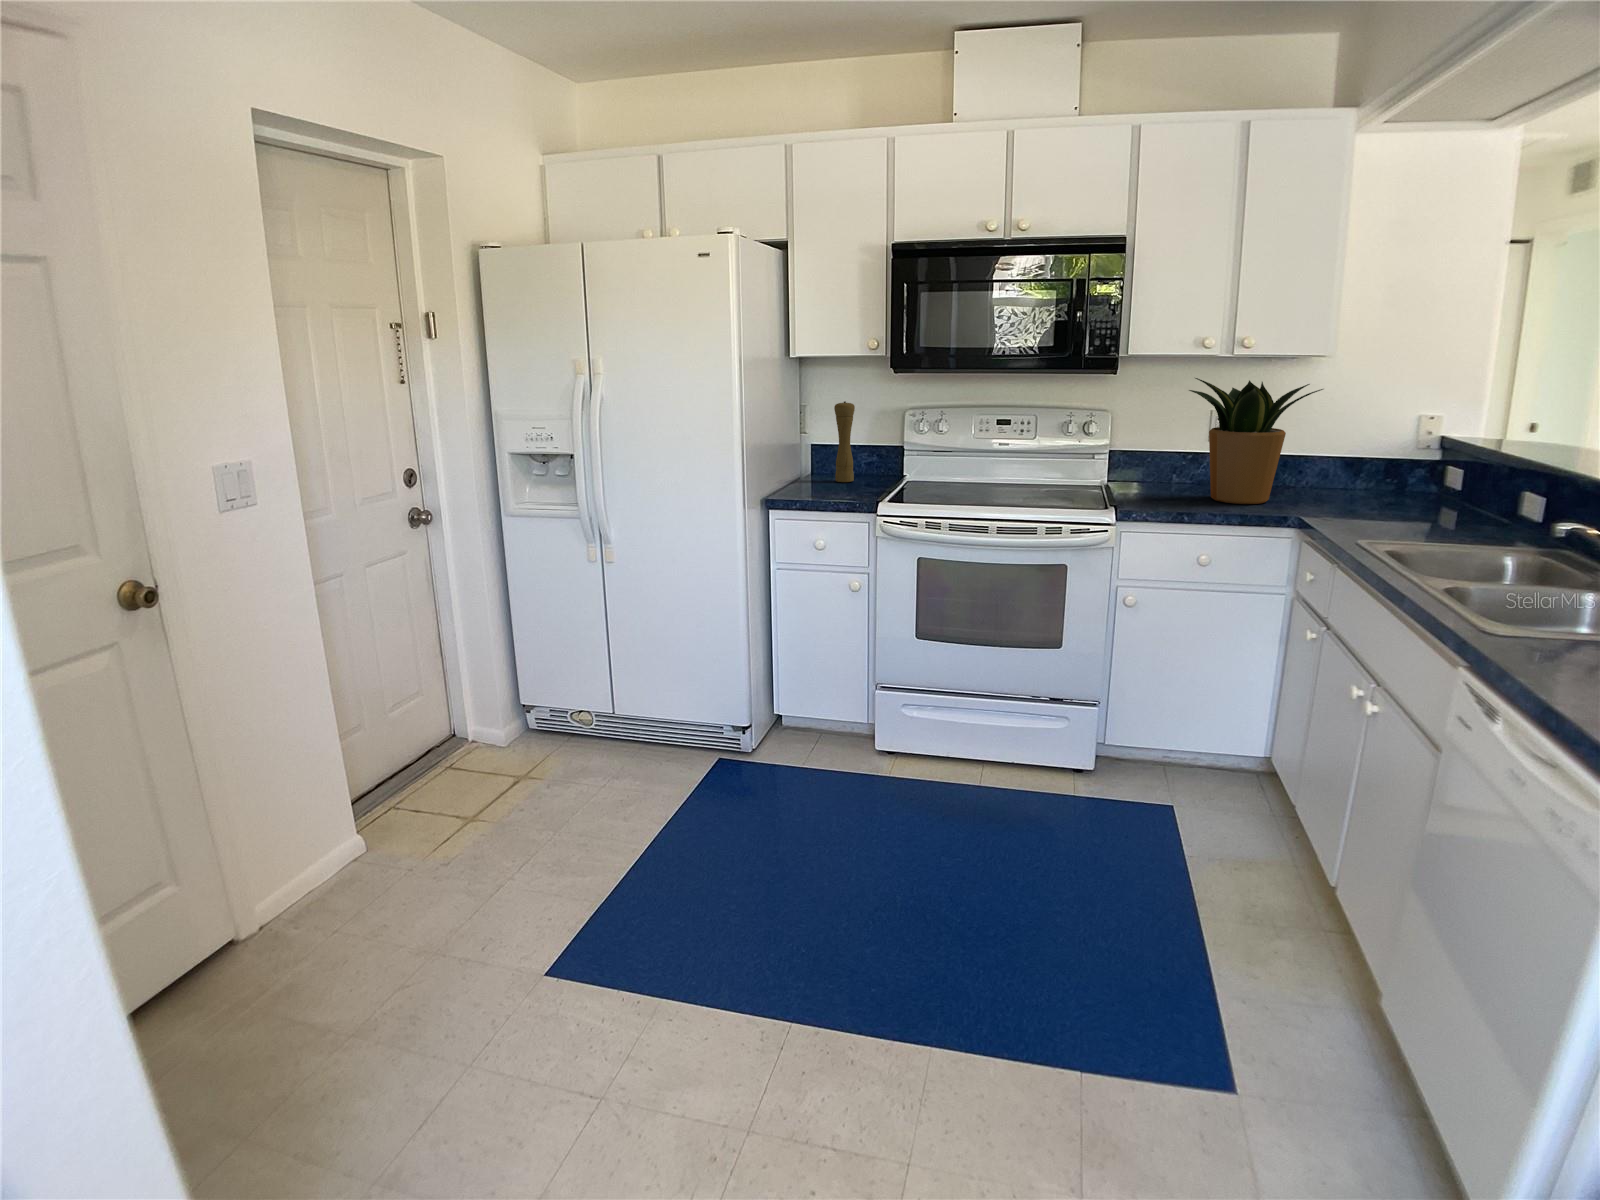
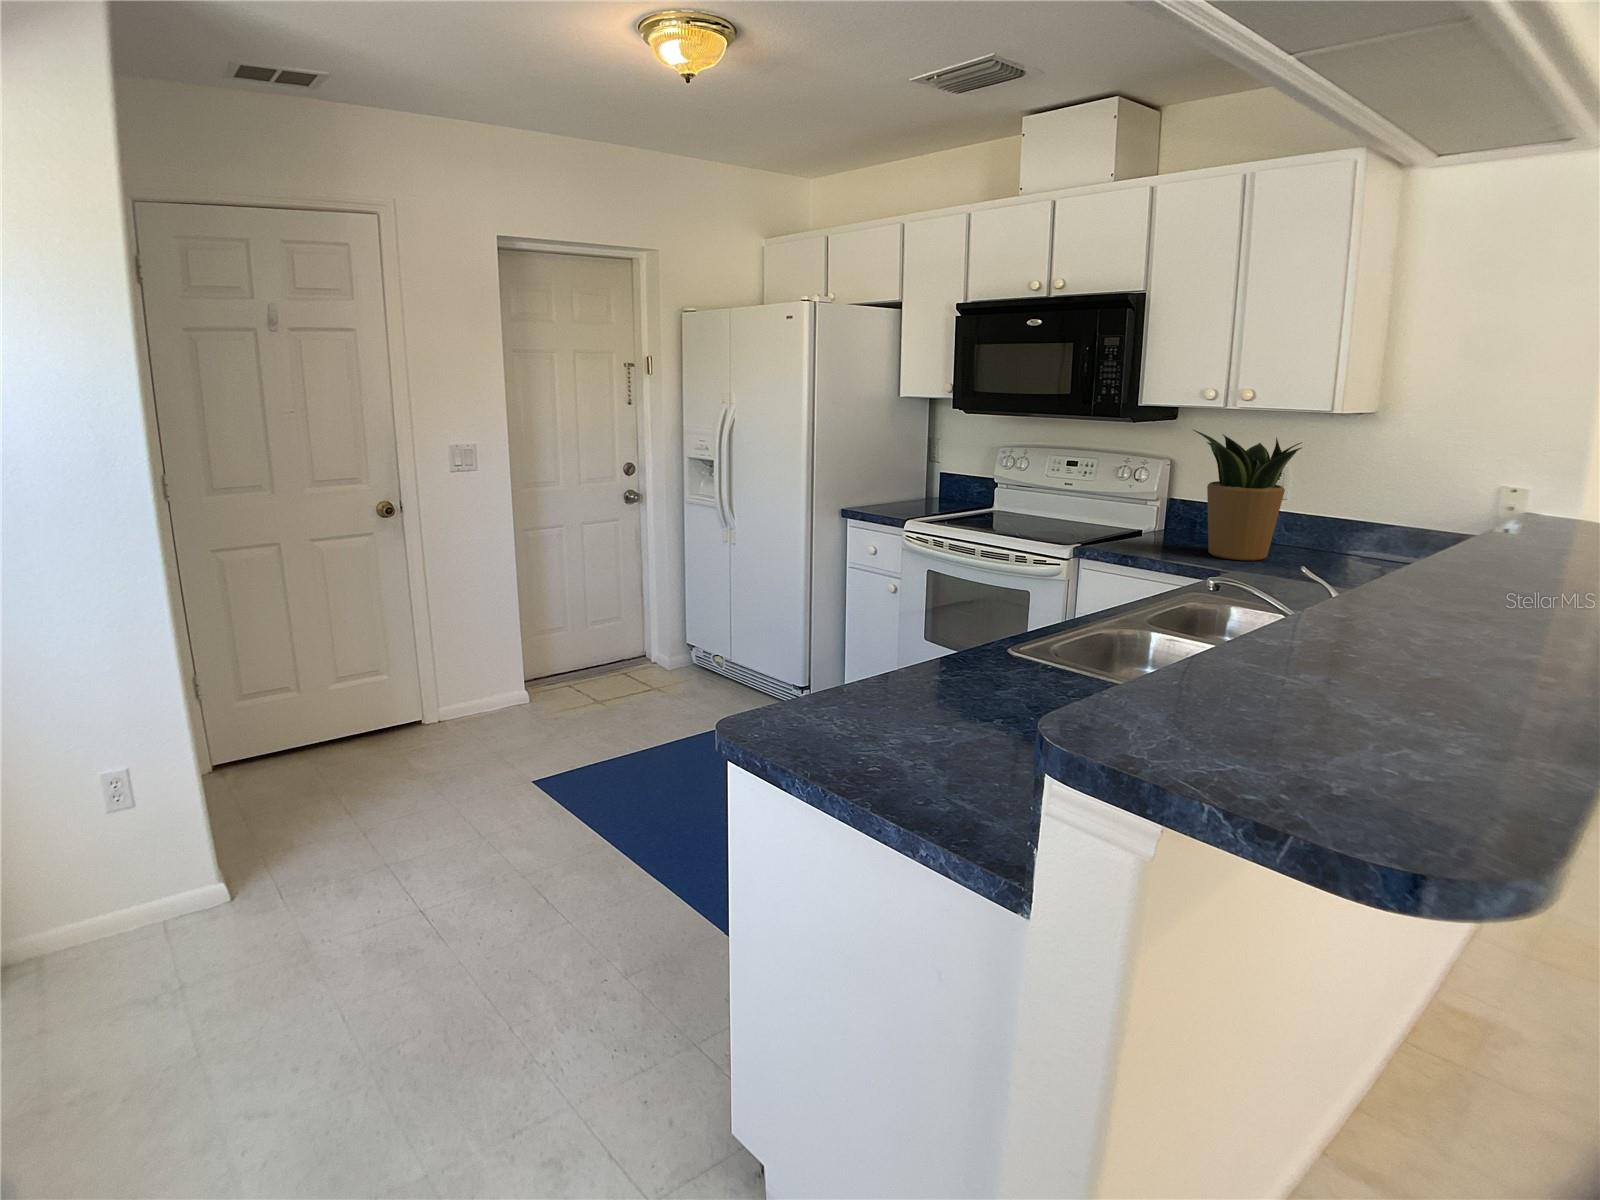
pepper mill: present [834,401,855,482] -> none [934,435,953,505]

